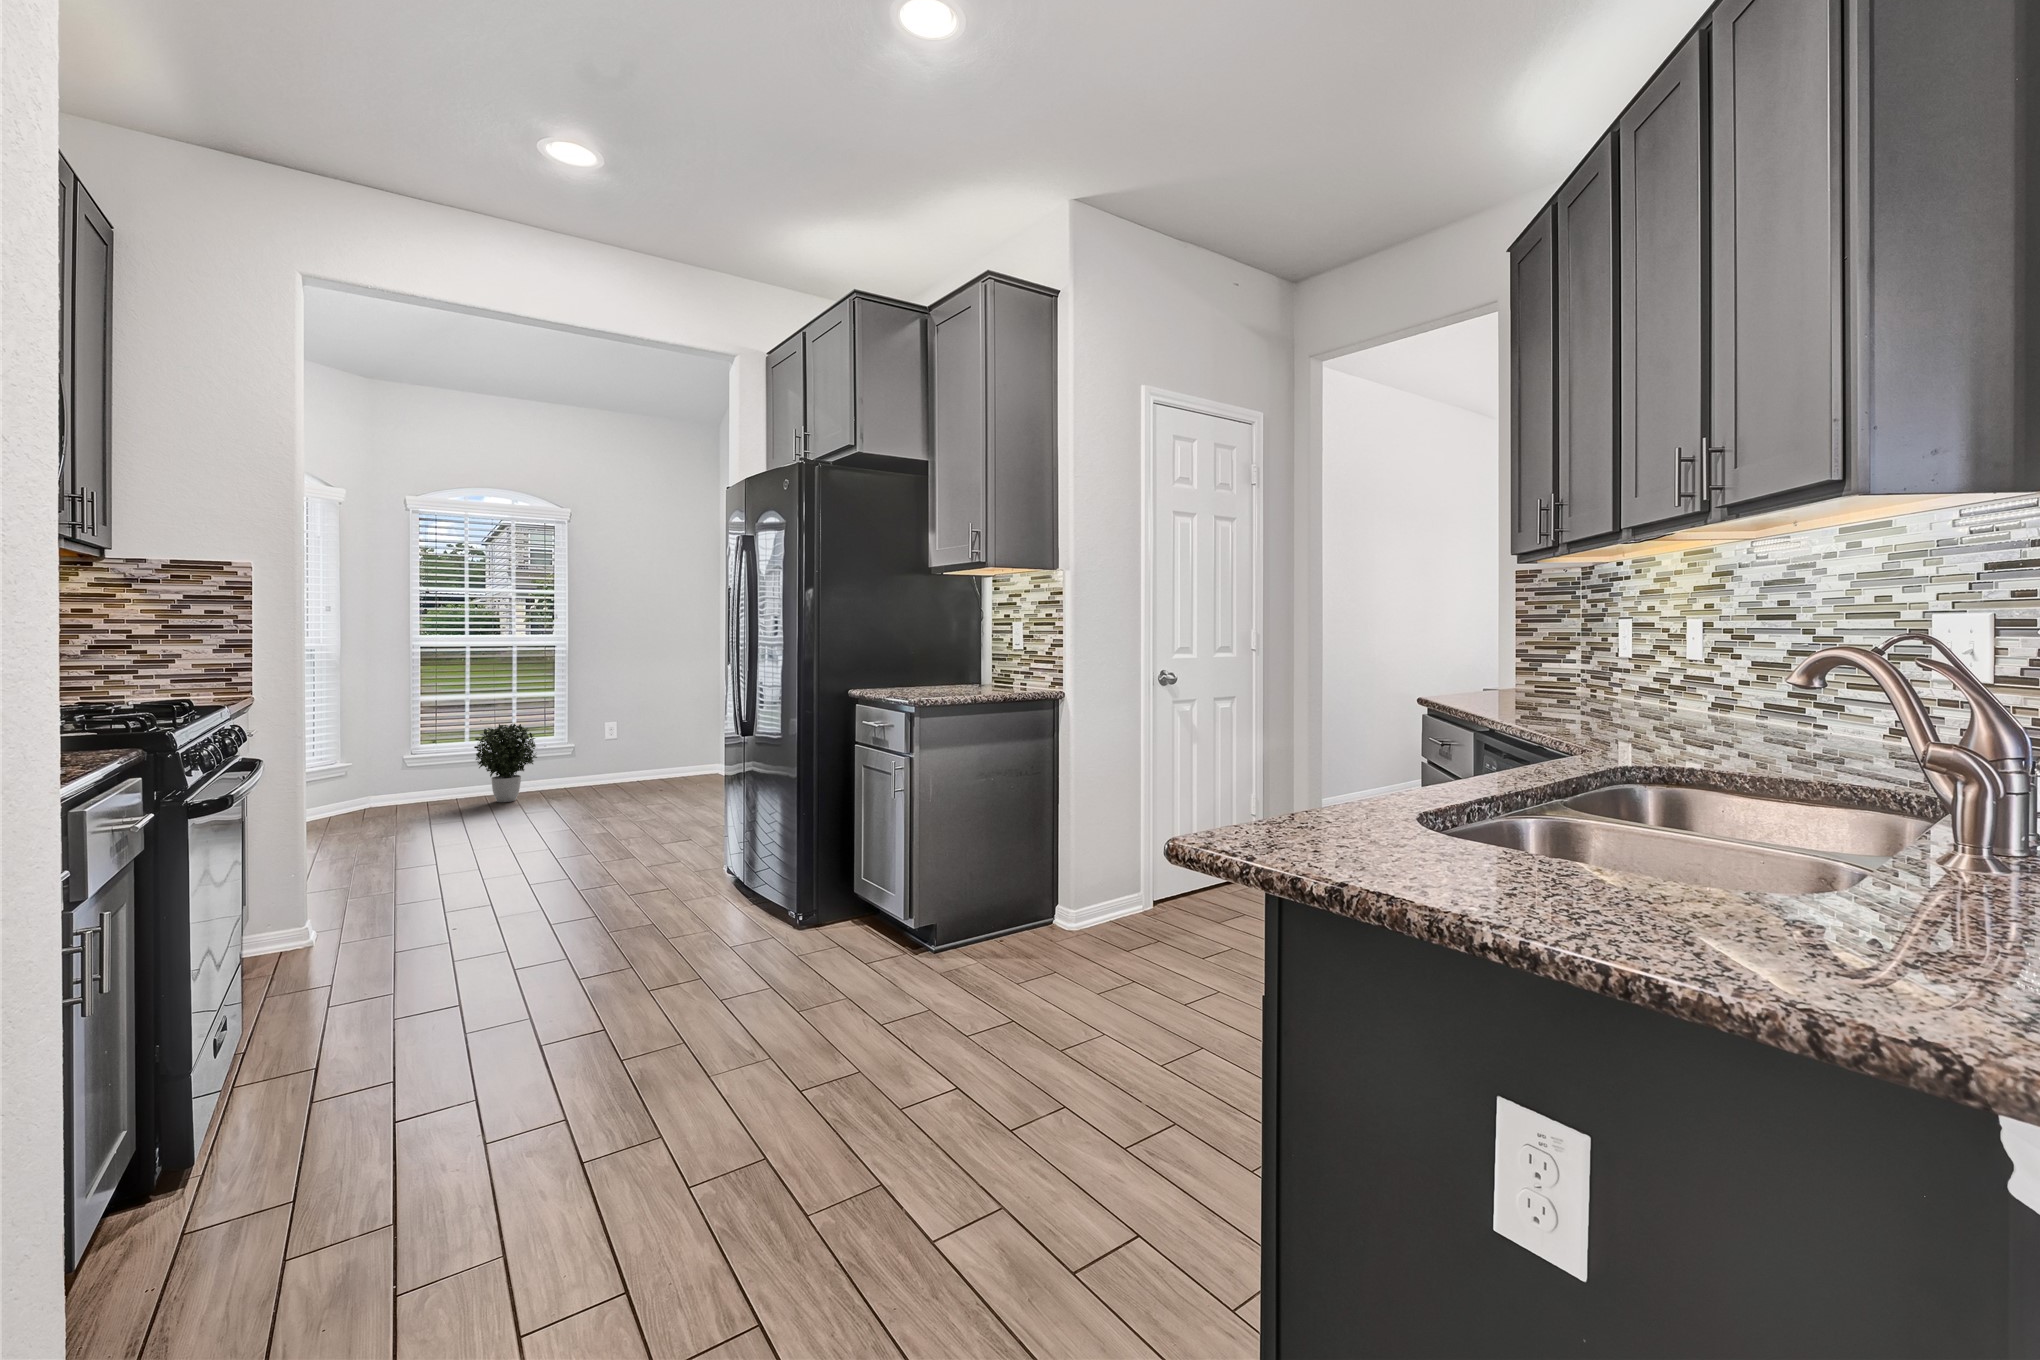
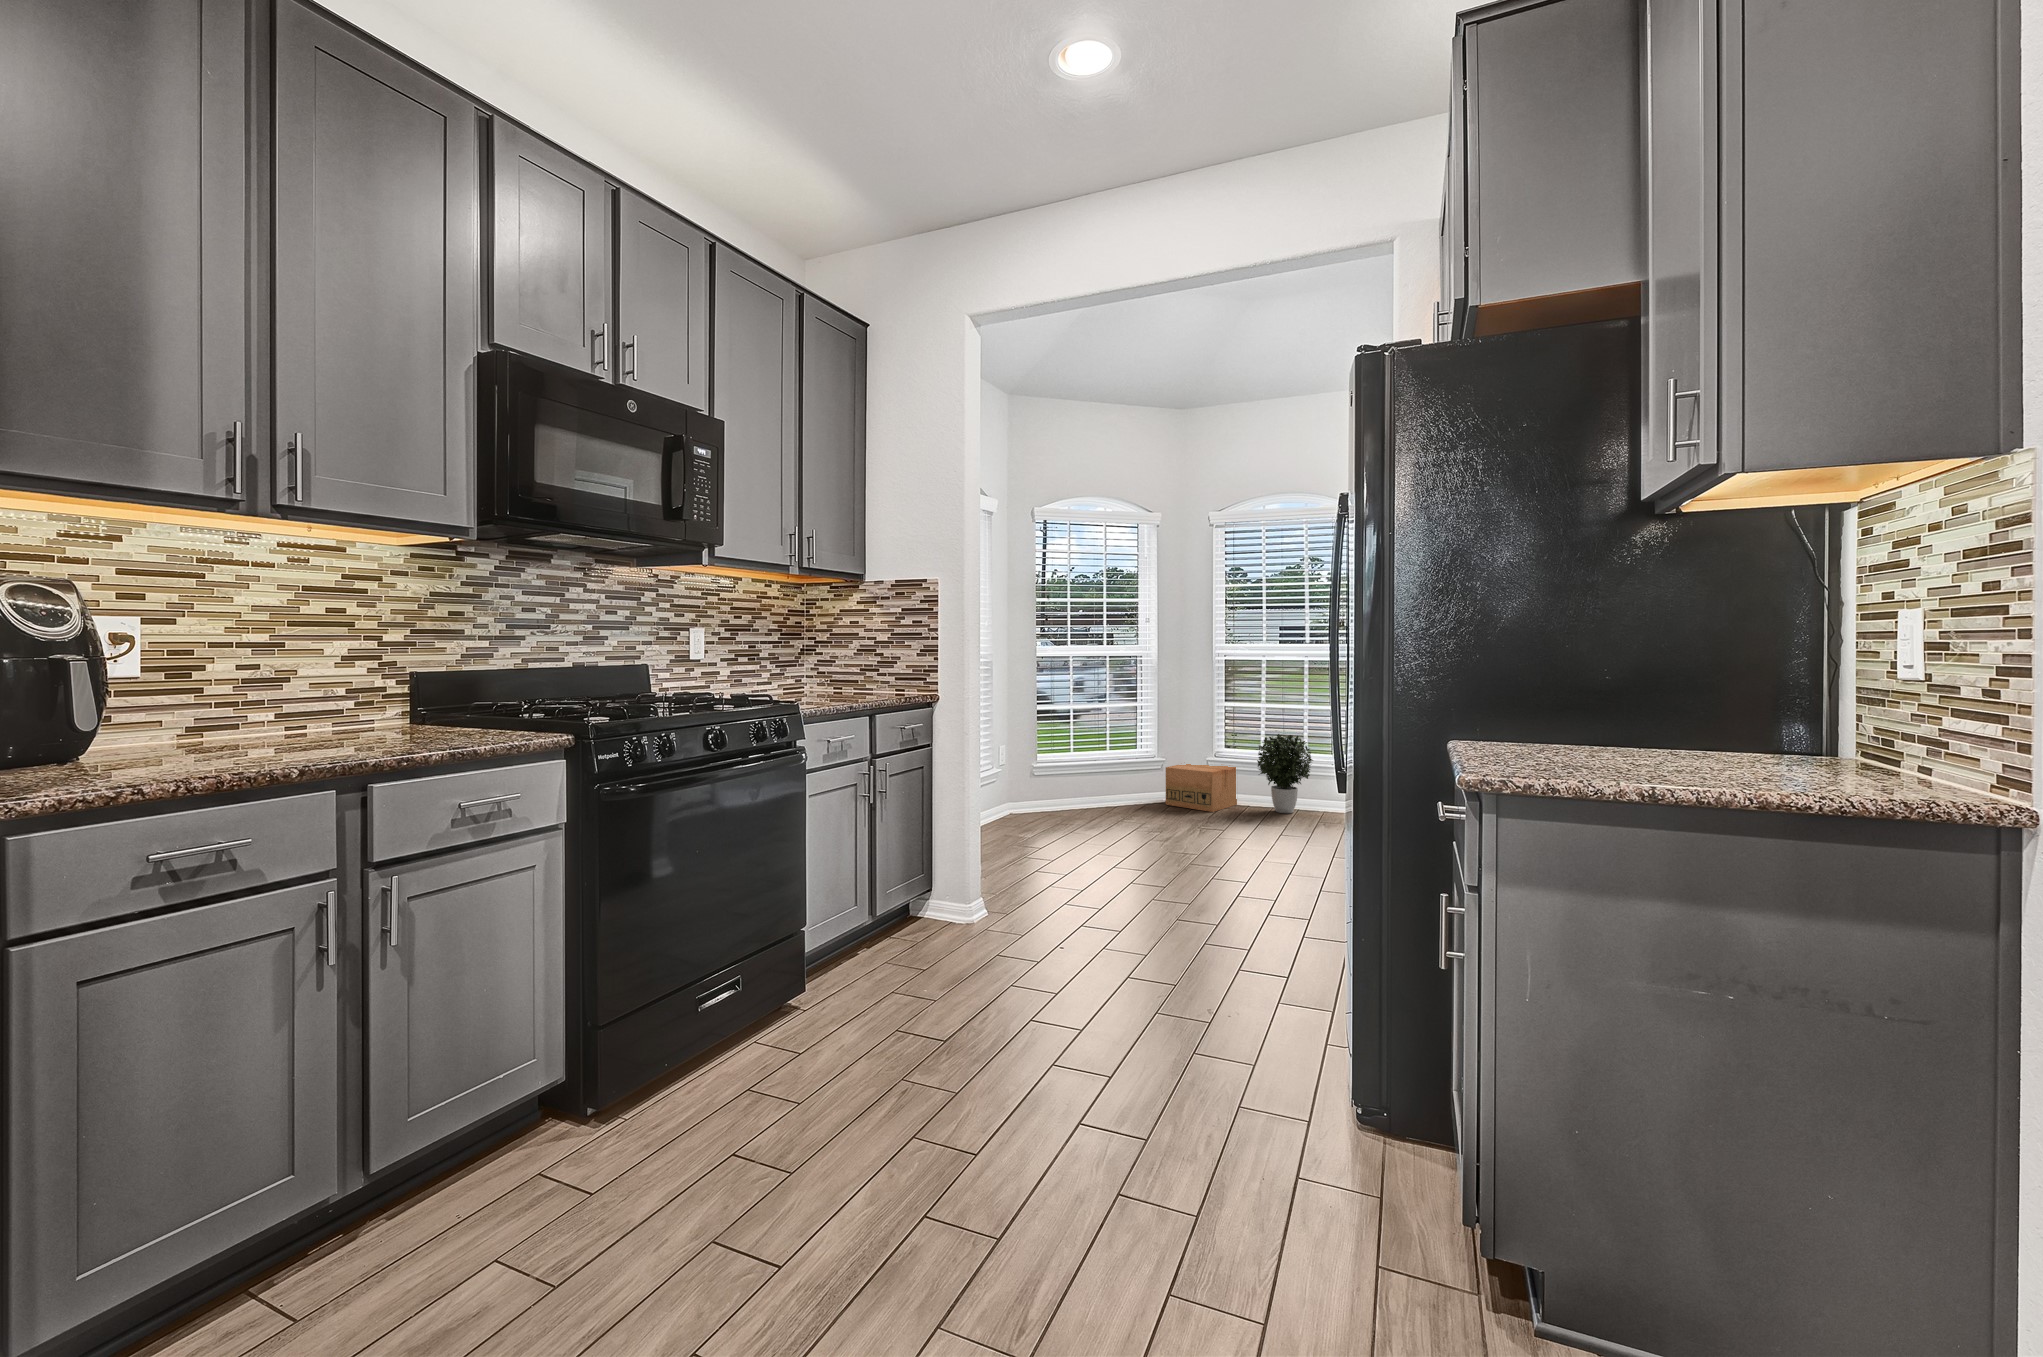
cardboard box: none [360,764,445,818] -> present [1166,764,1237,812]

